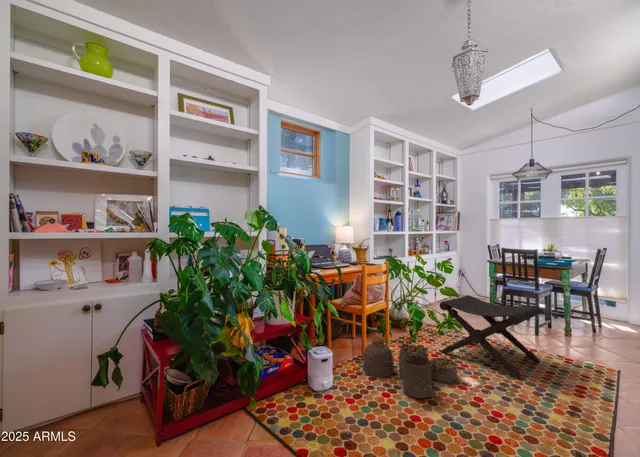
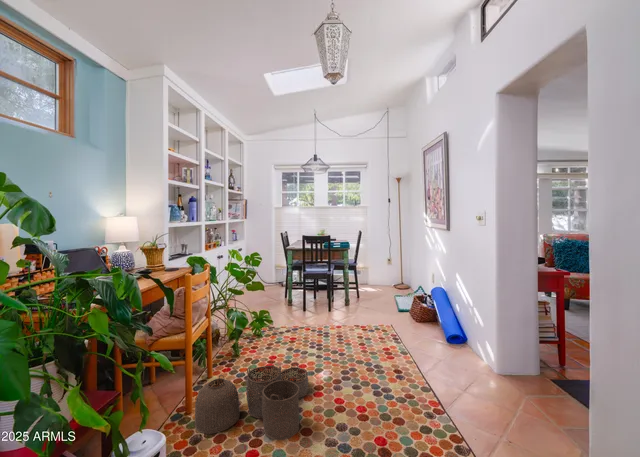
footstool: present [440,295,541,378] -> none [270,288,352,361]

